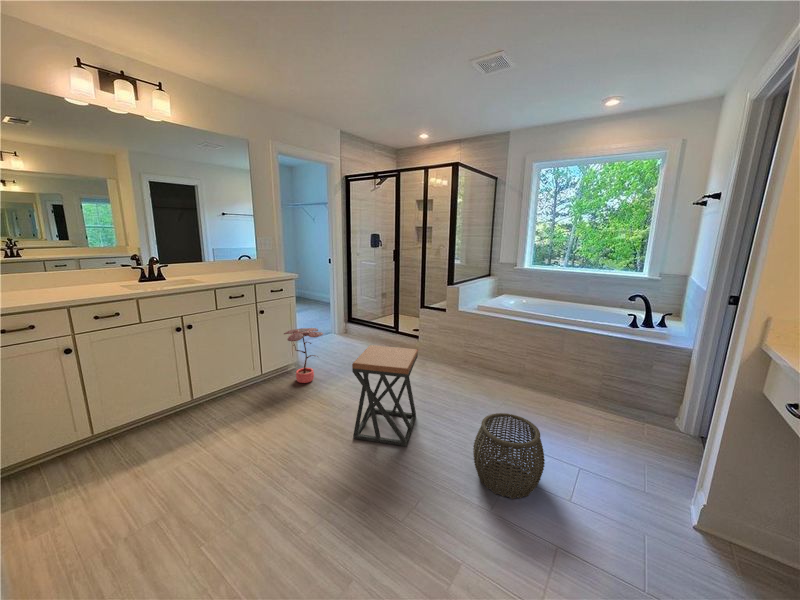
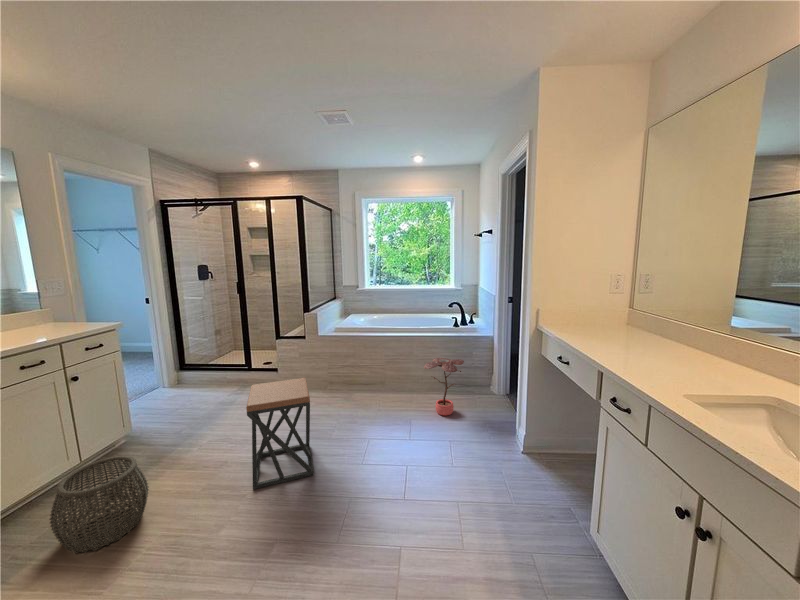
potted plant: present [284,328,323,383] -> present [424,358,464,416]
woven basket: present [473,413,545,499] -> present [50,456,149,553]

